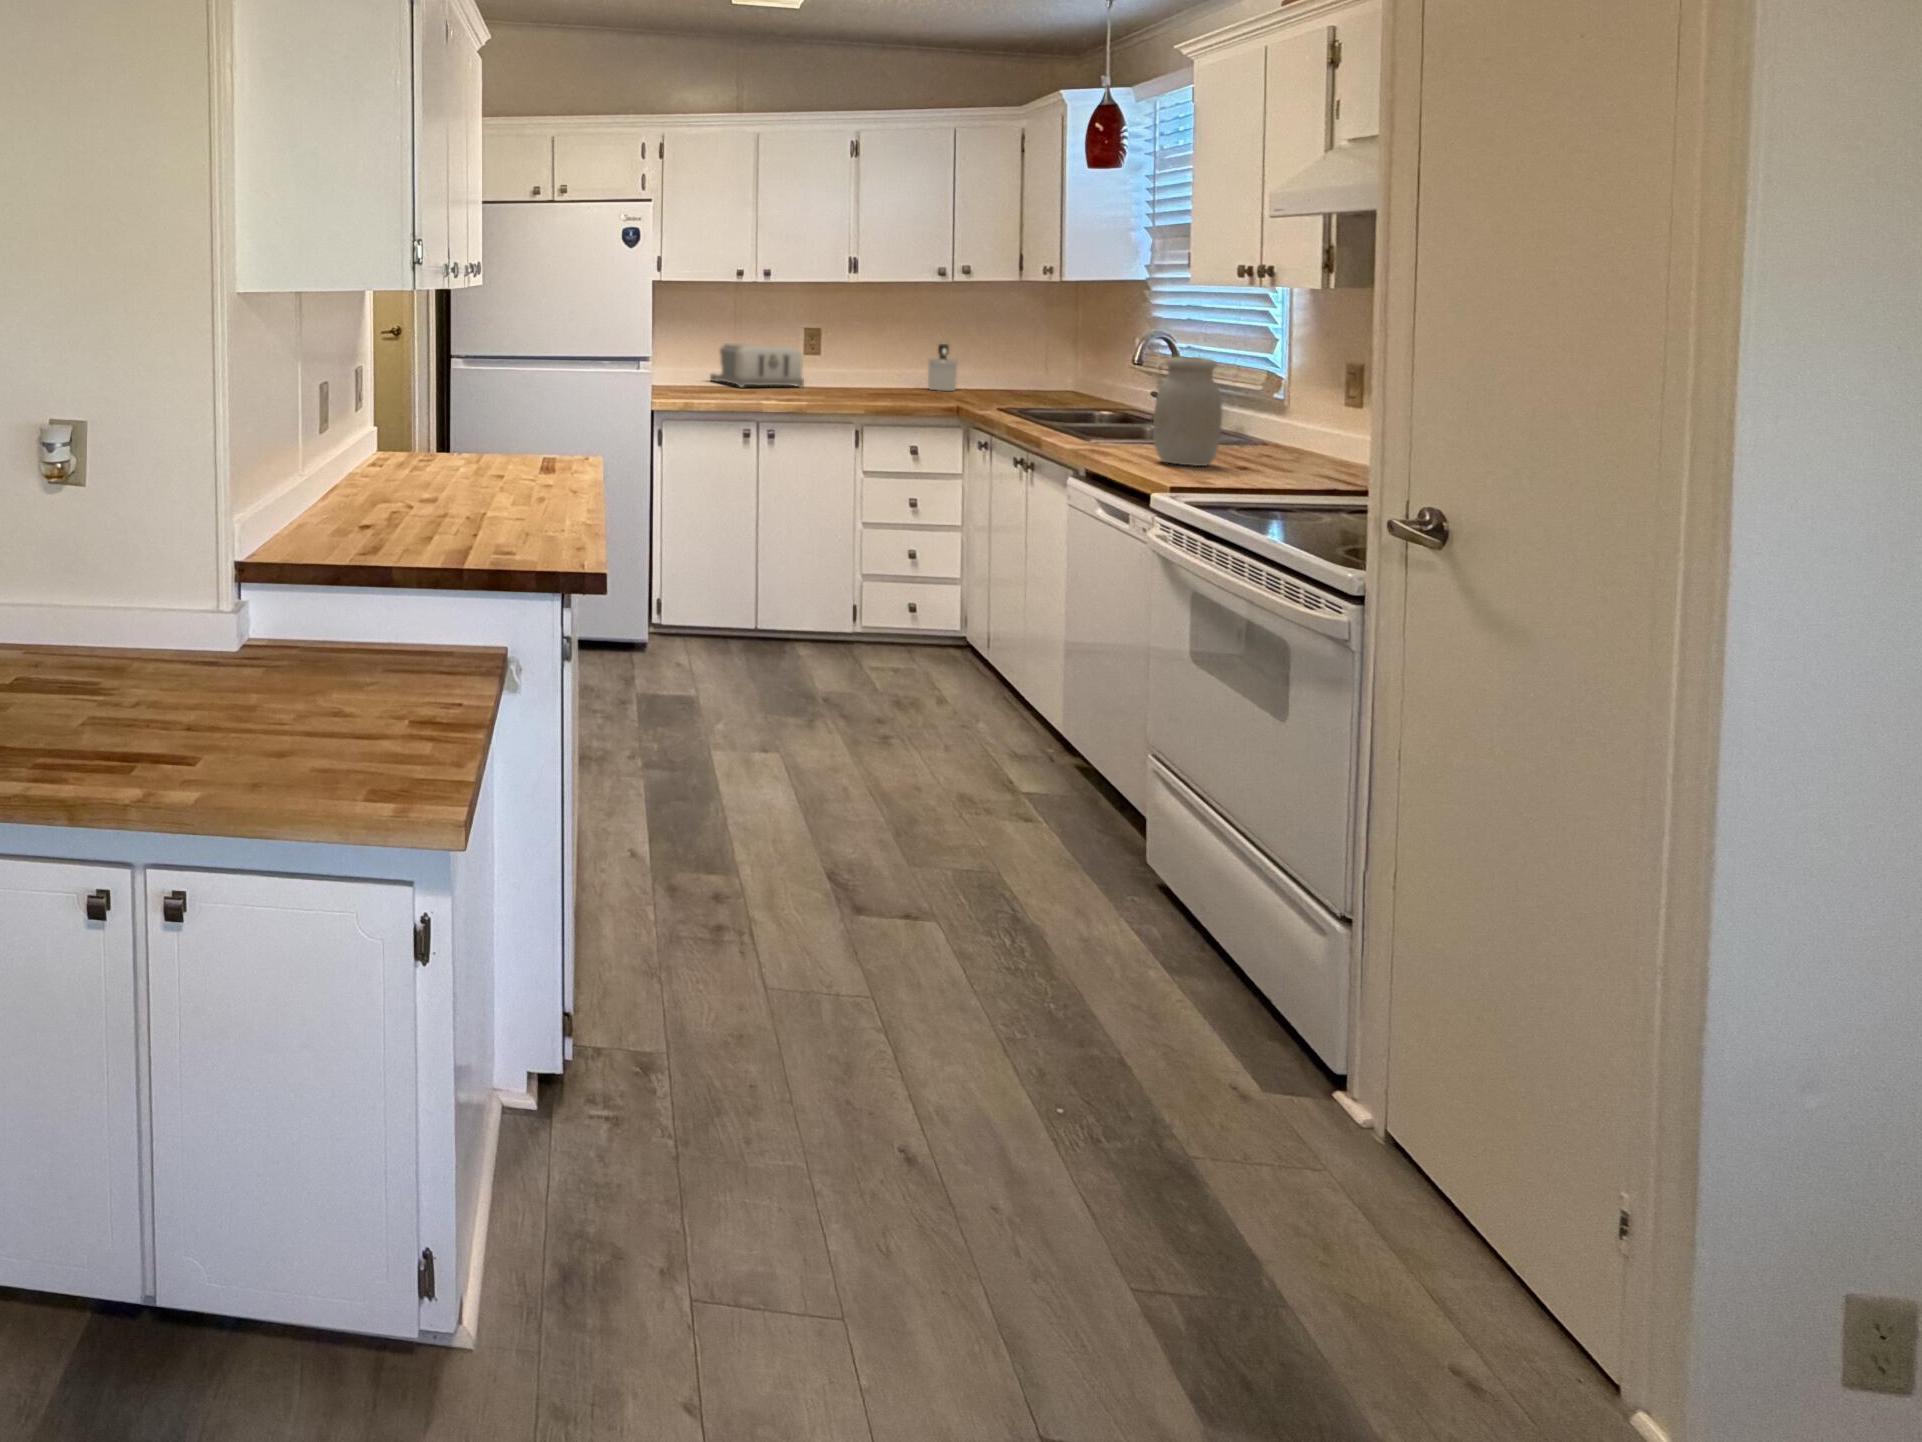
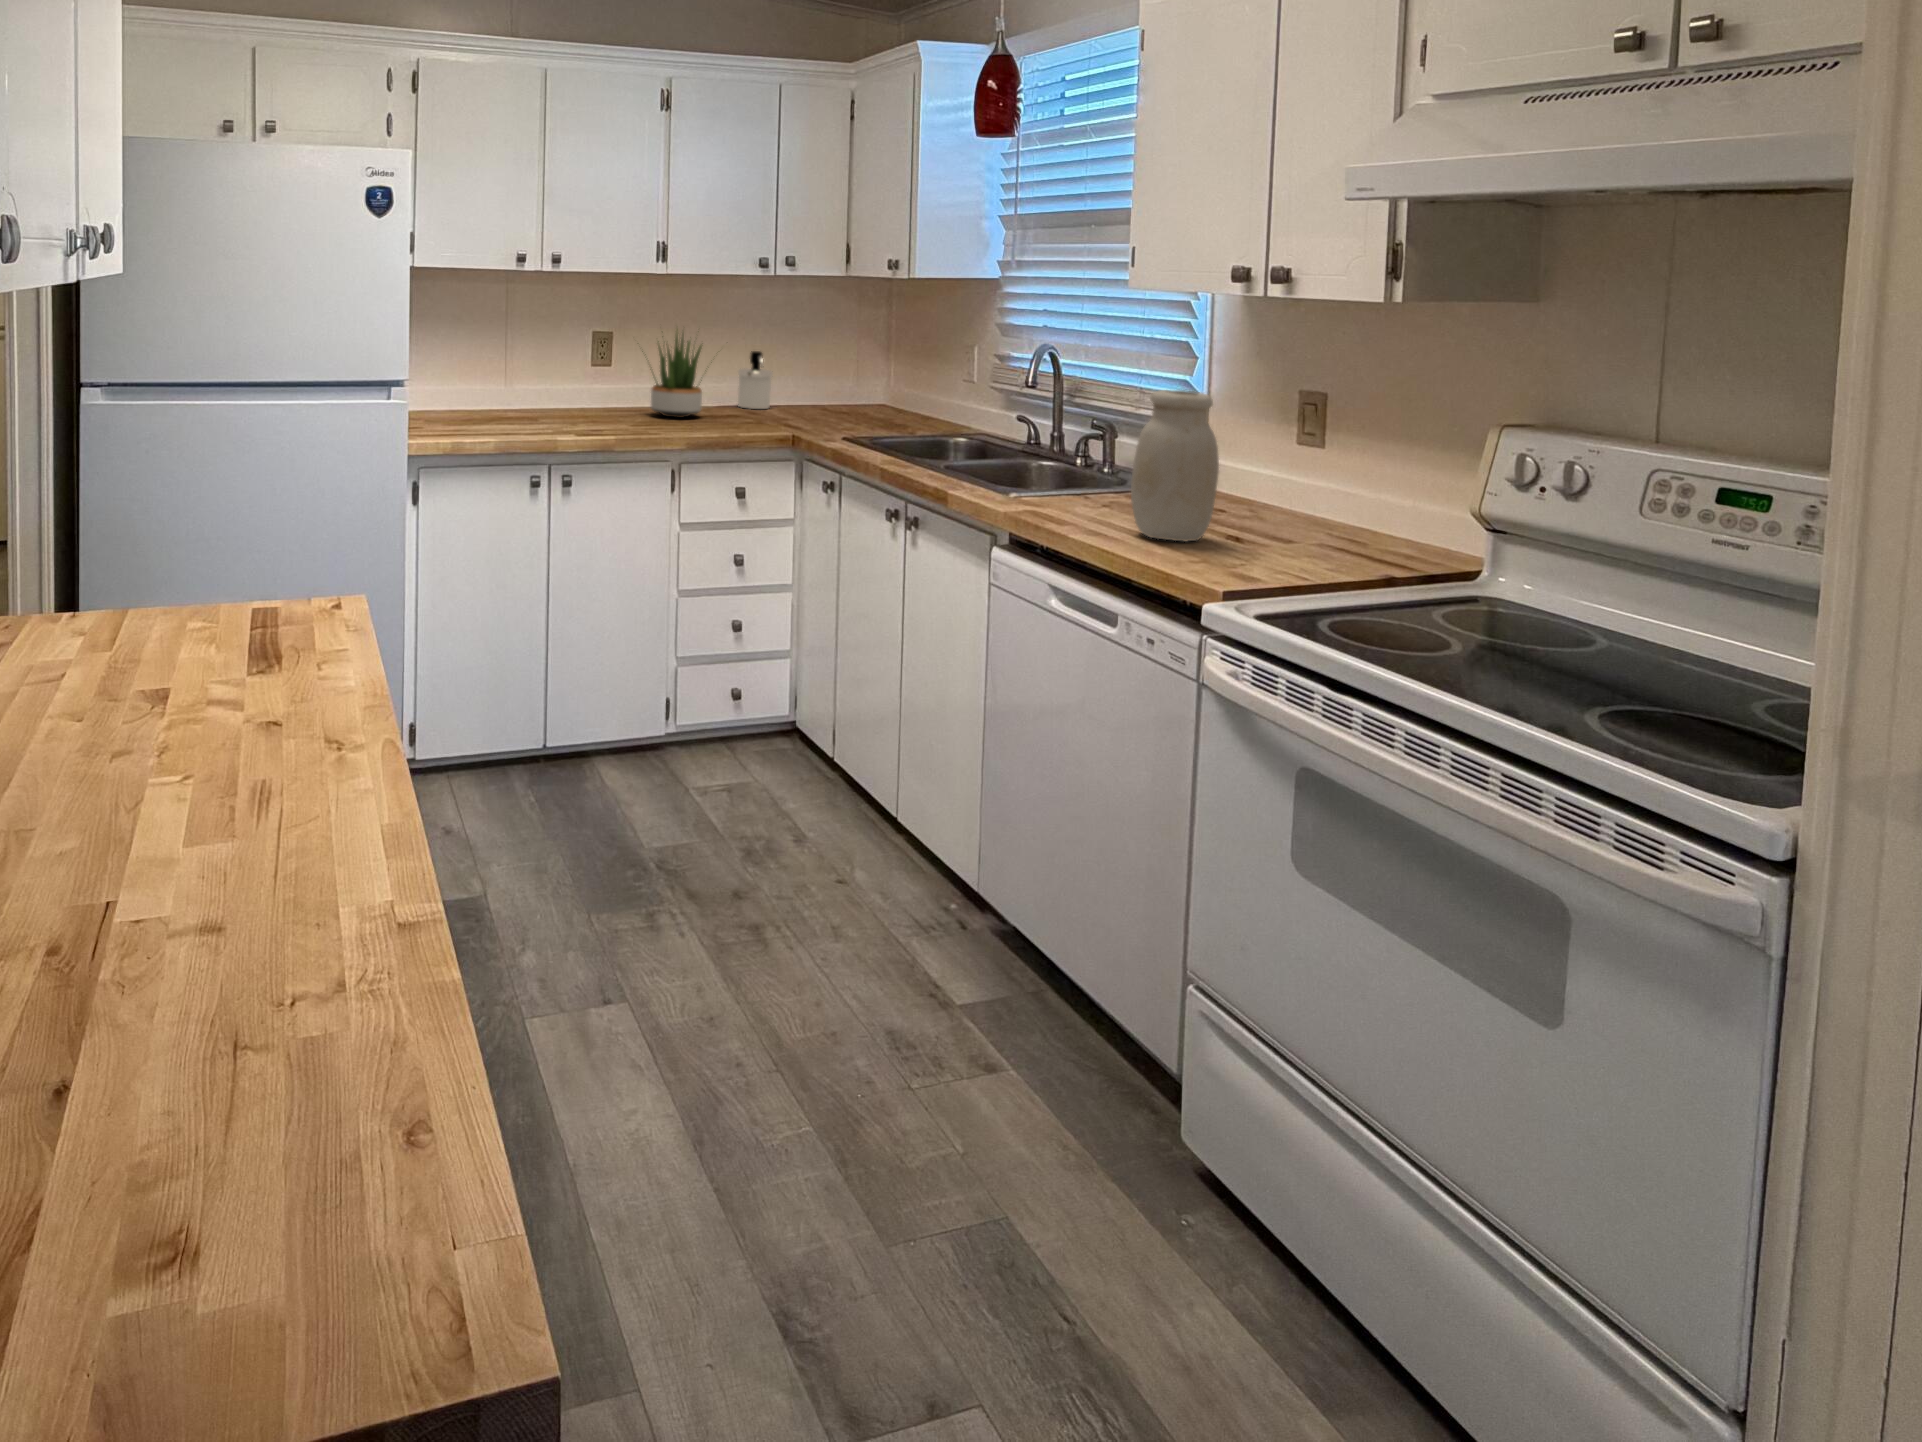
potted plant: none [831,322,908,394] -> present [642,335,712,418]
toaster: present [710,343,804,388] -> none [472,350,596,412]

